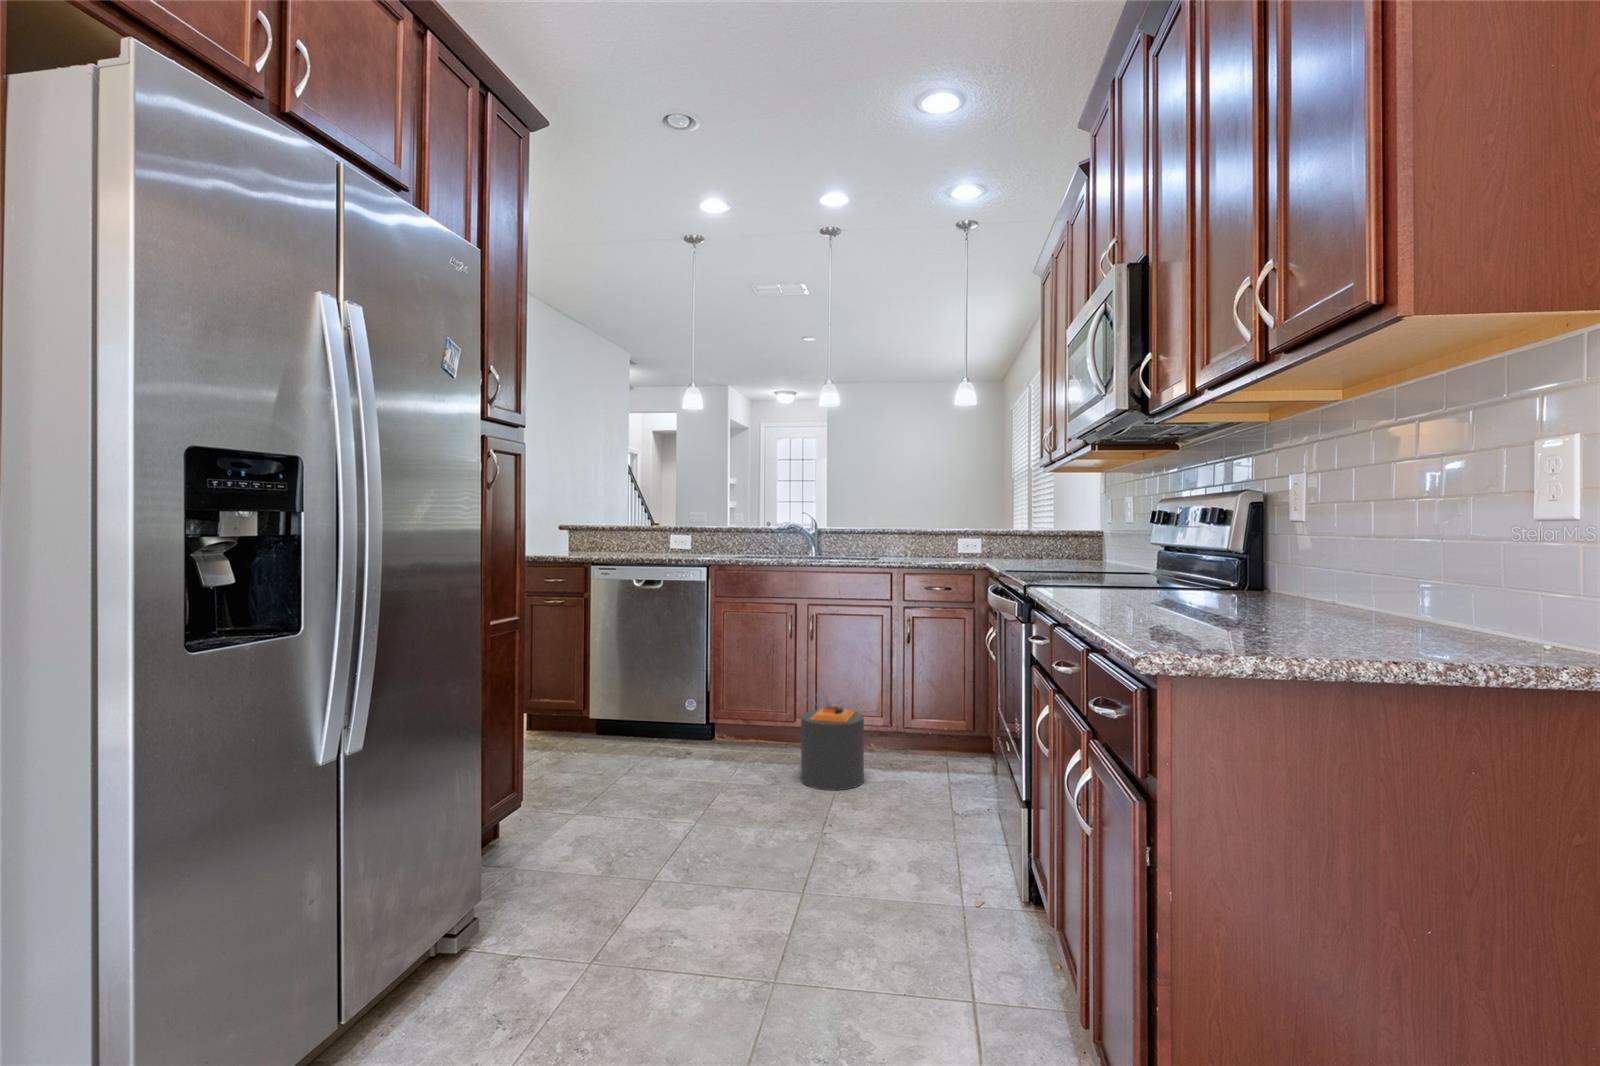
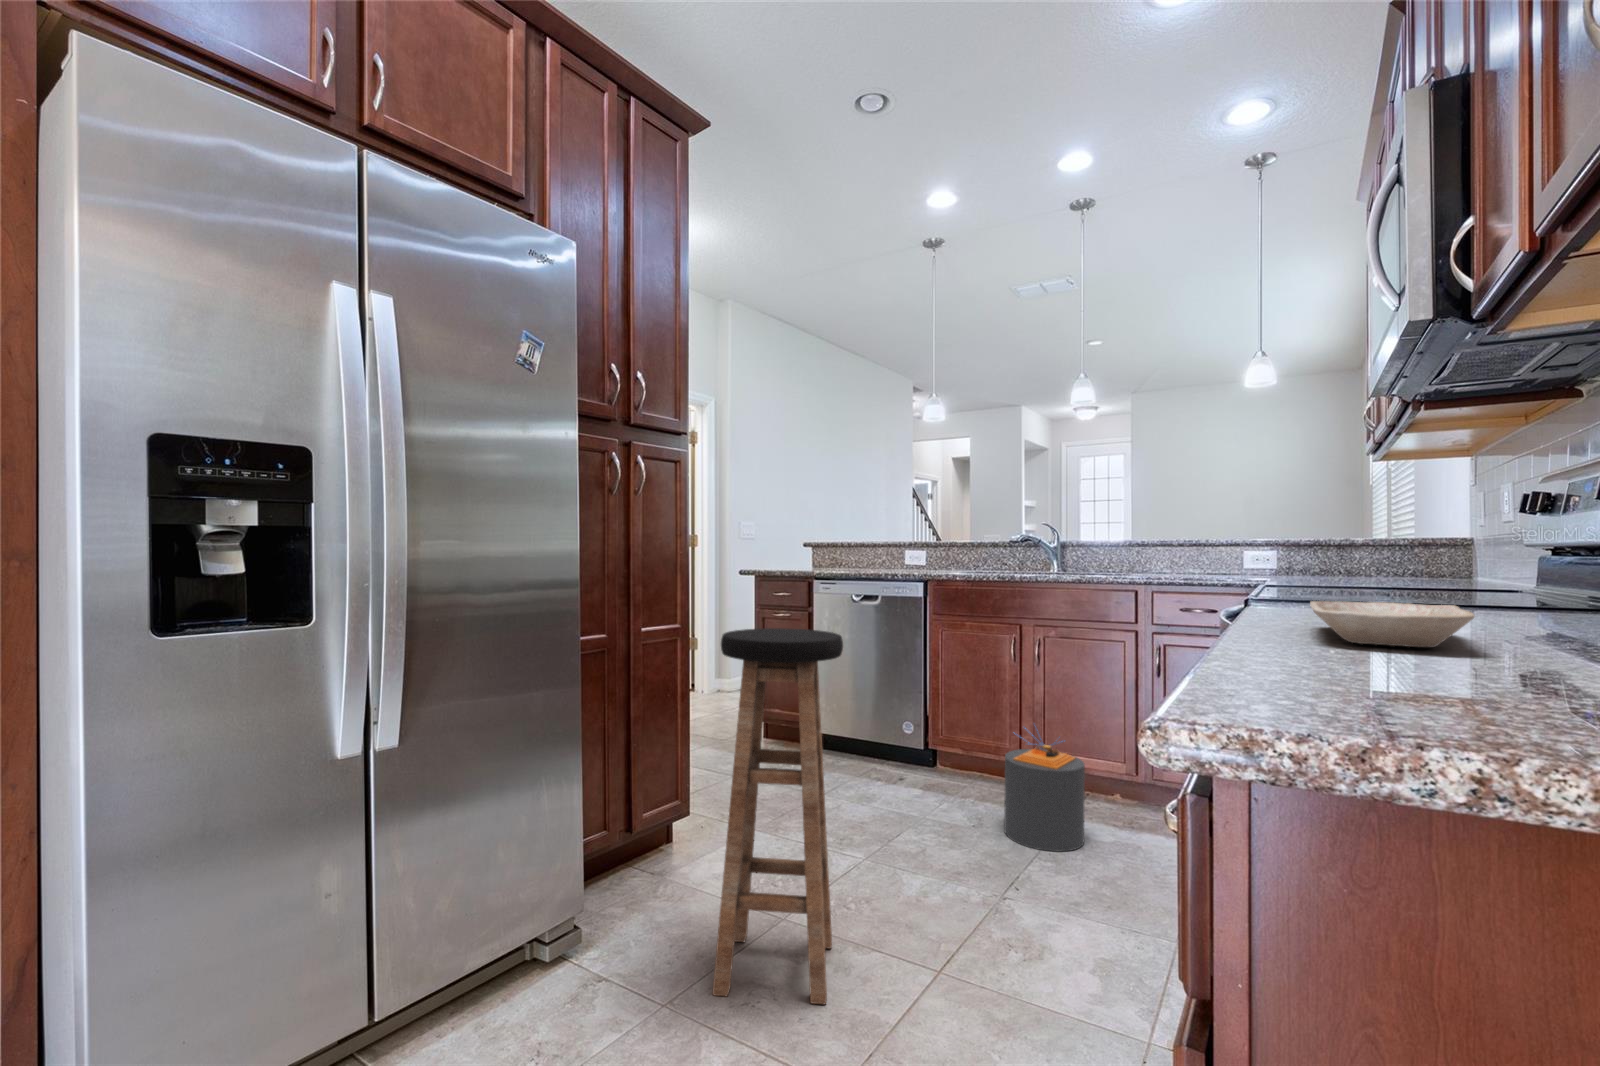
tray: none [1089,585,1183,612] -> present [1310,601,1475,647]
bar stool: none [628,624,741,950] -> present [712,628,843,1004]

